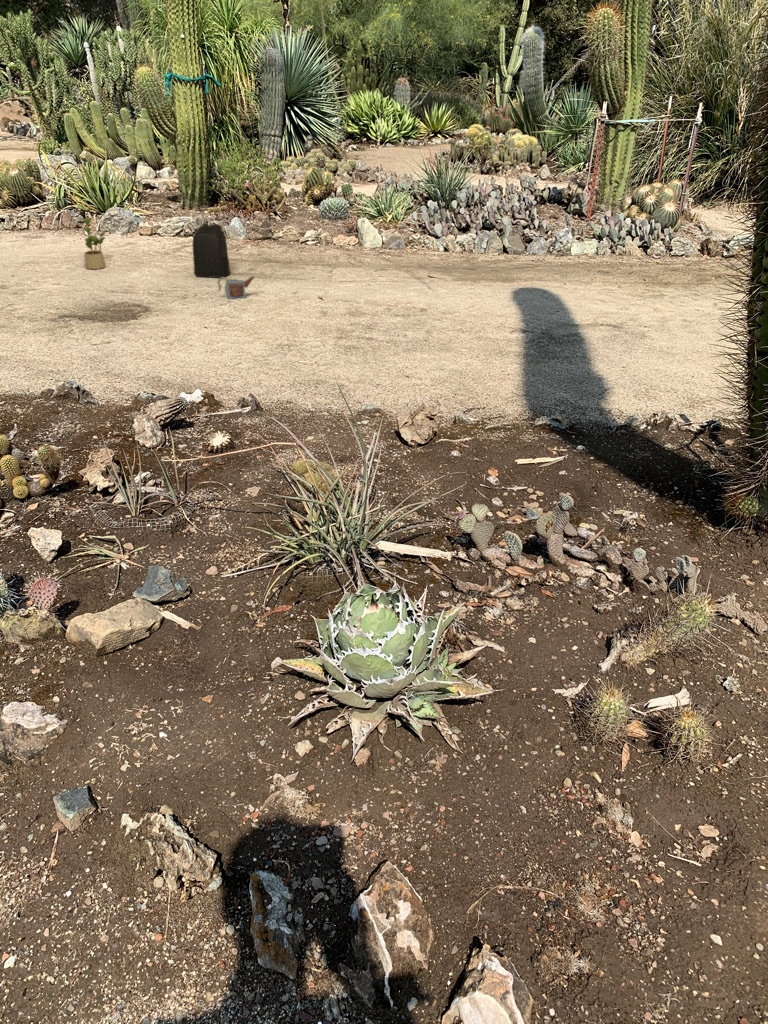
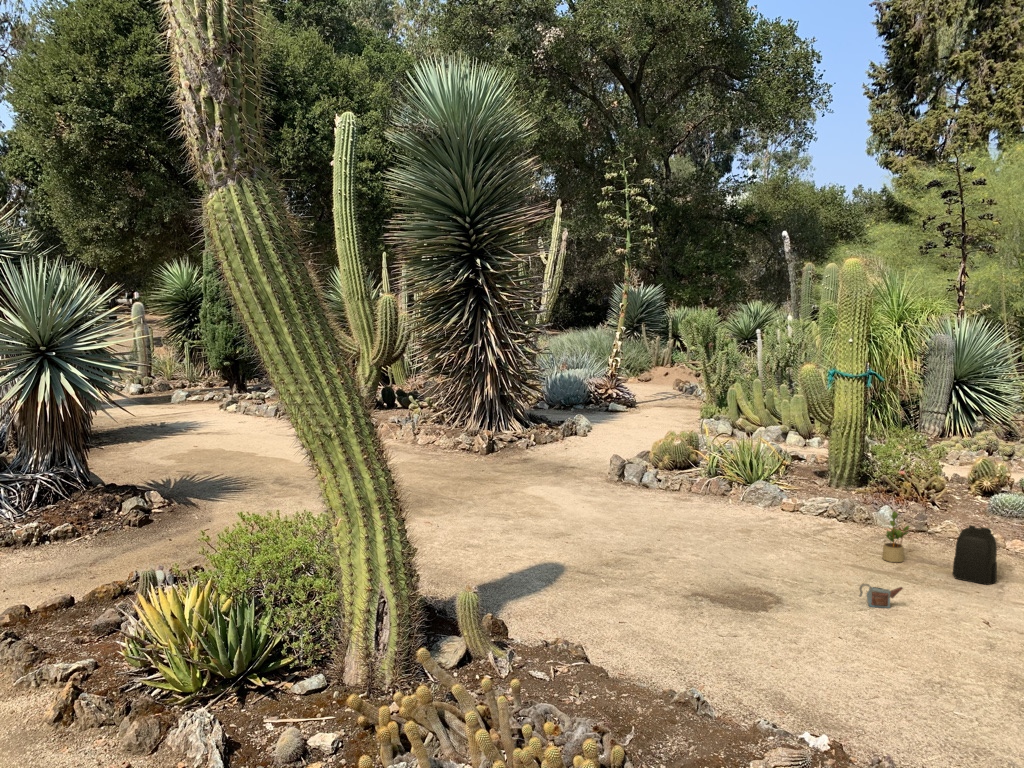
potted plant: present [84,217,105,269] -> present [882,512,910,562]
backpack: present [192,224,230,278] -> present [952,526,997,585]

